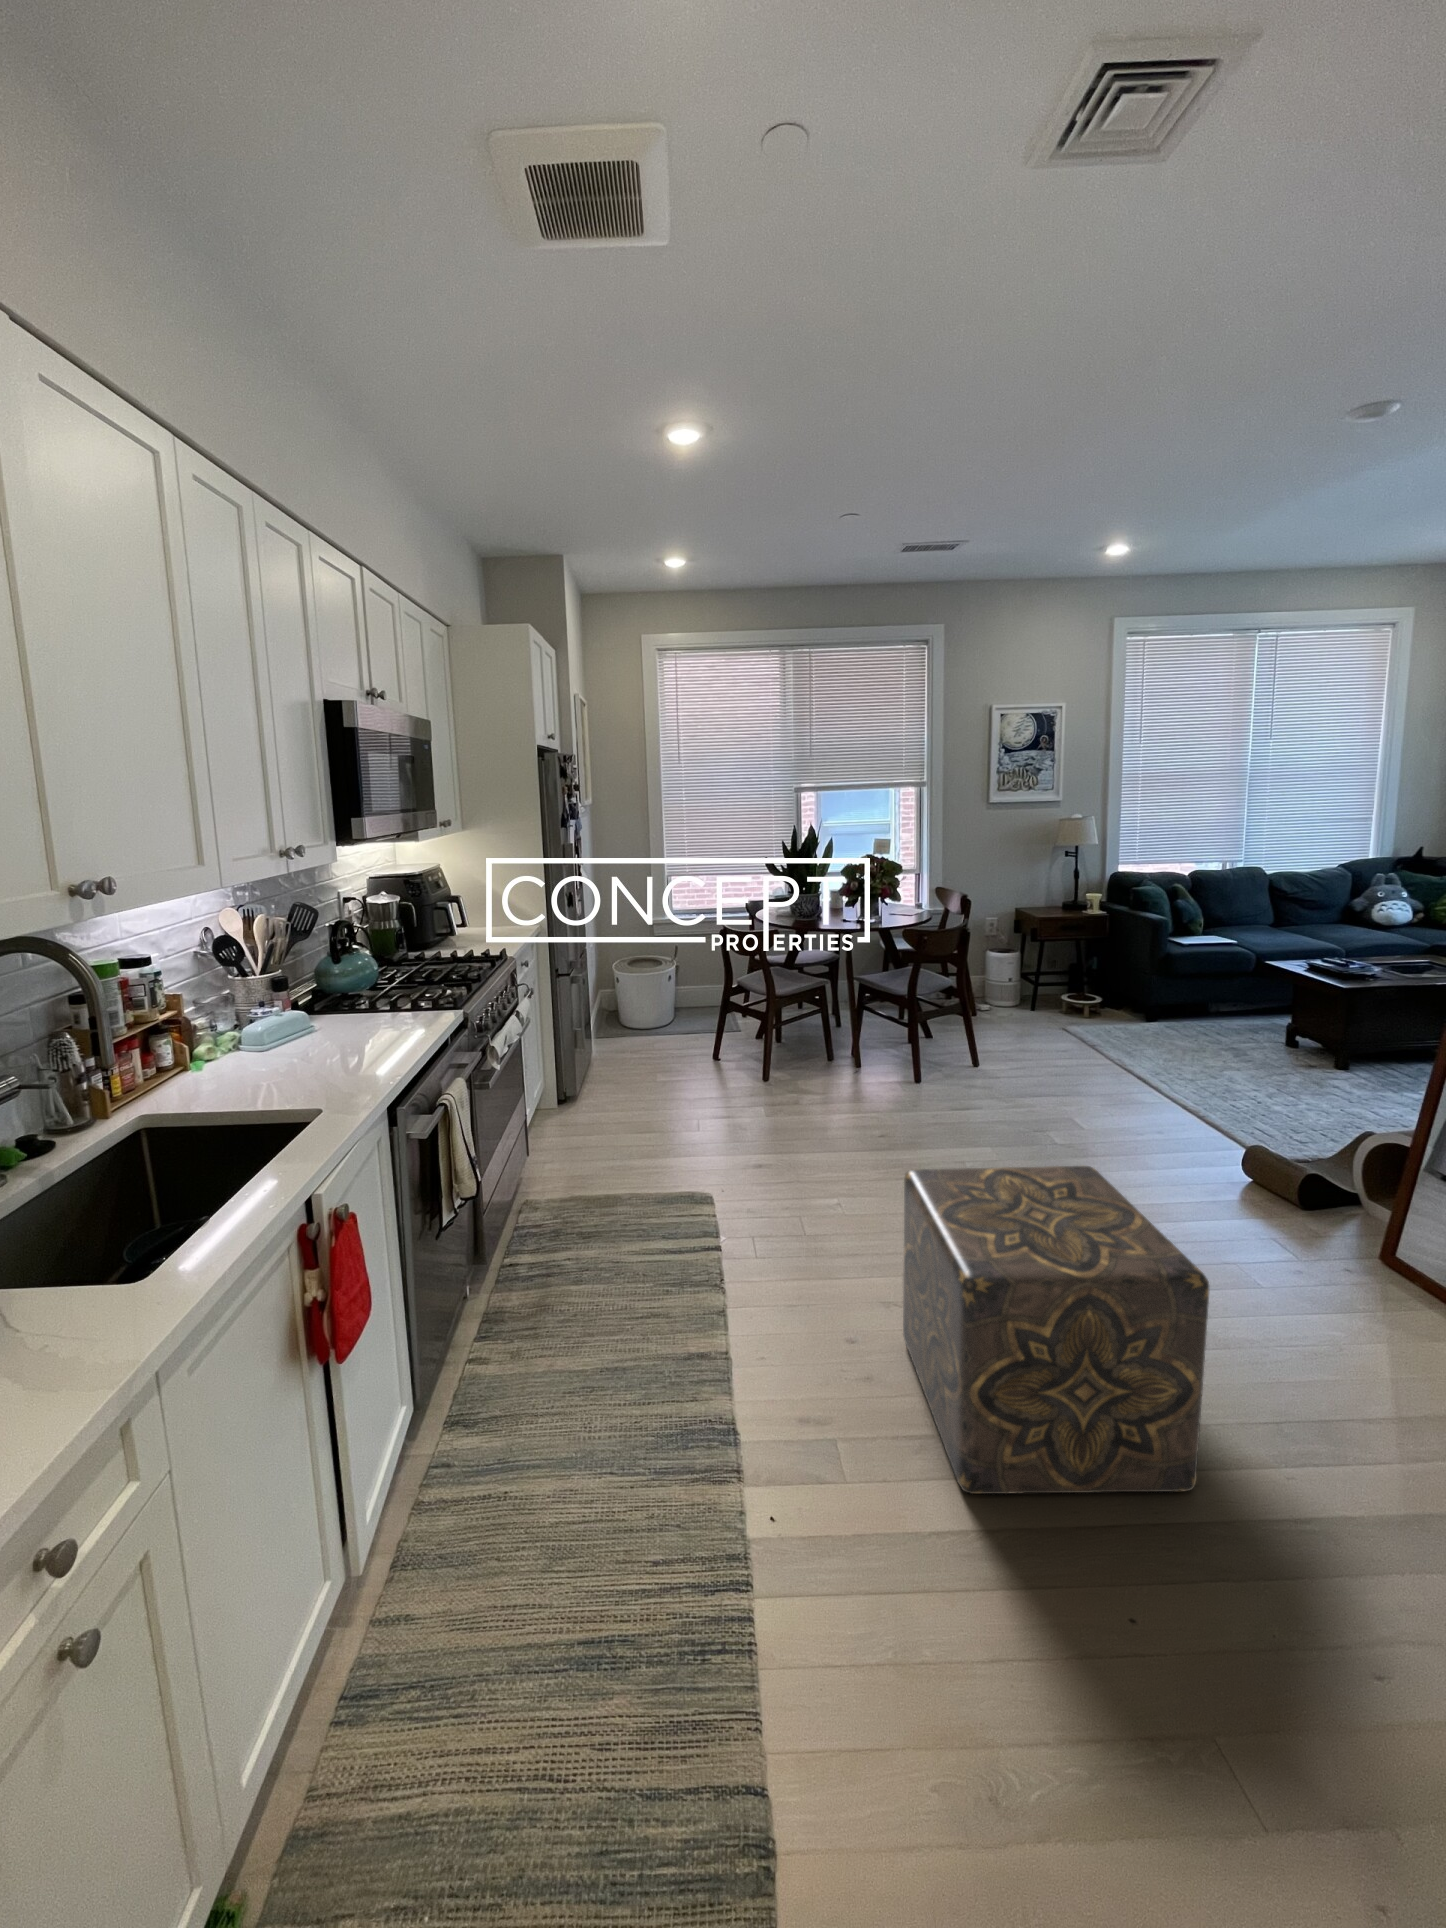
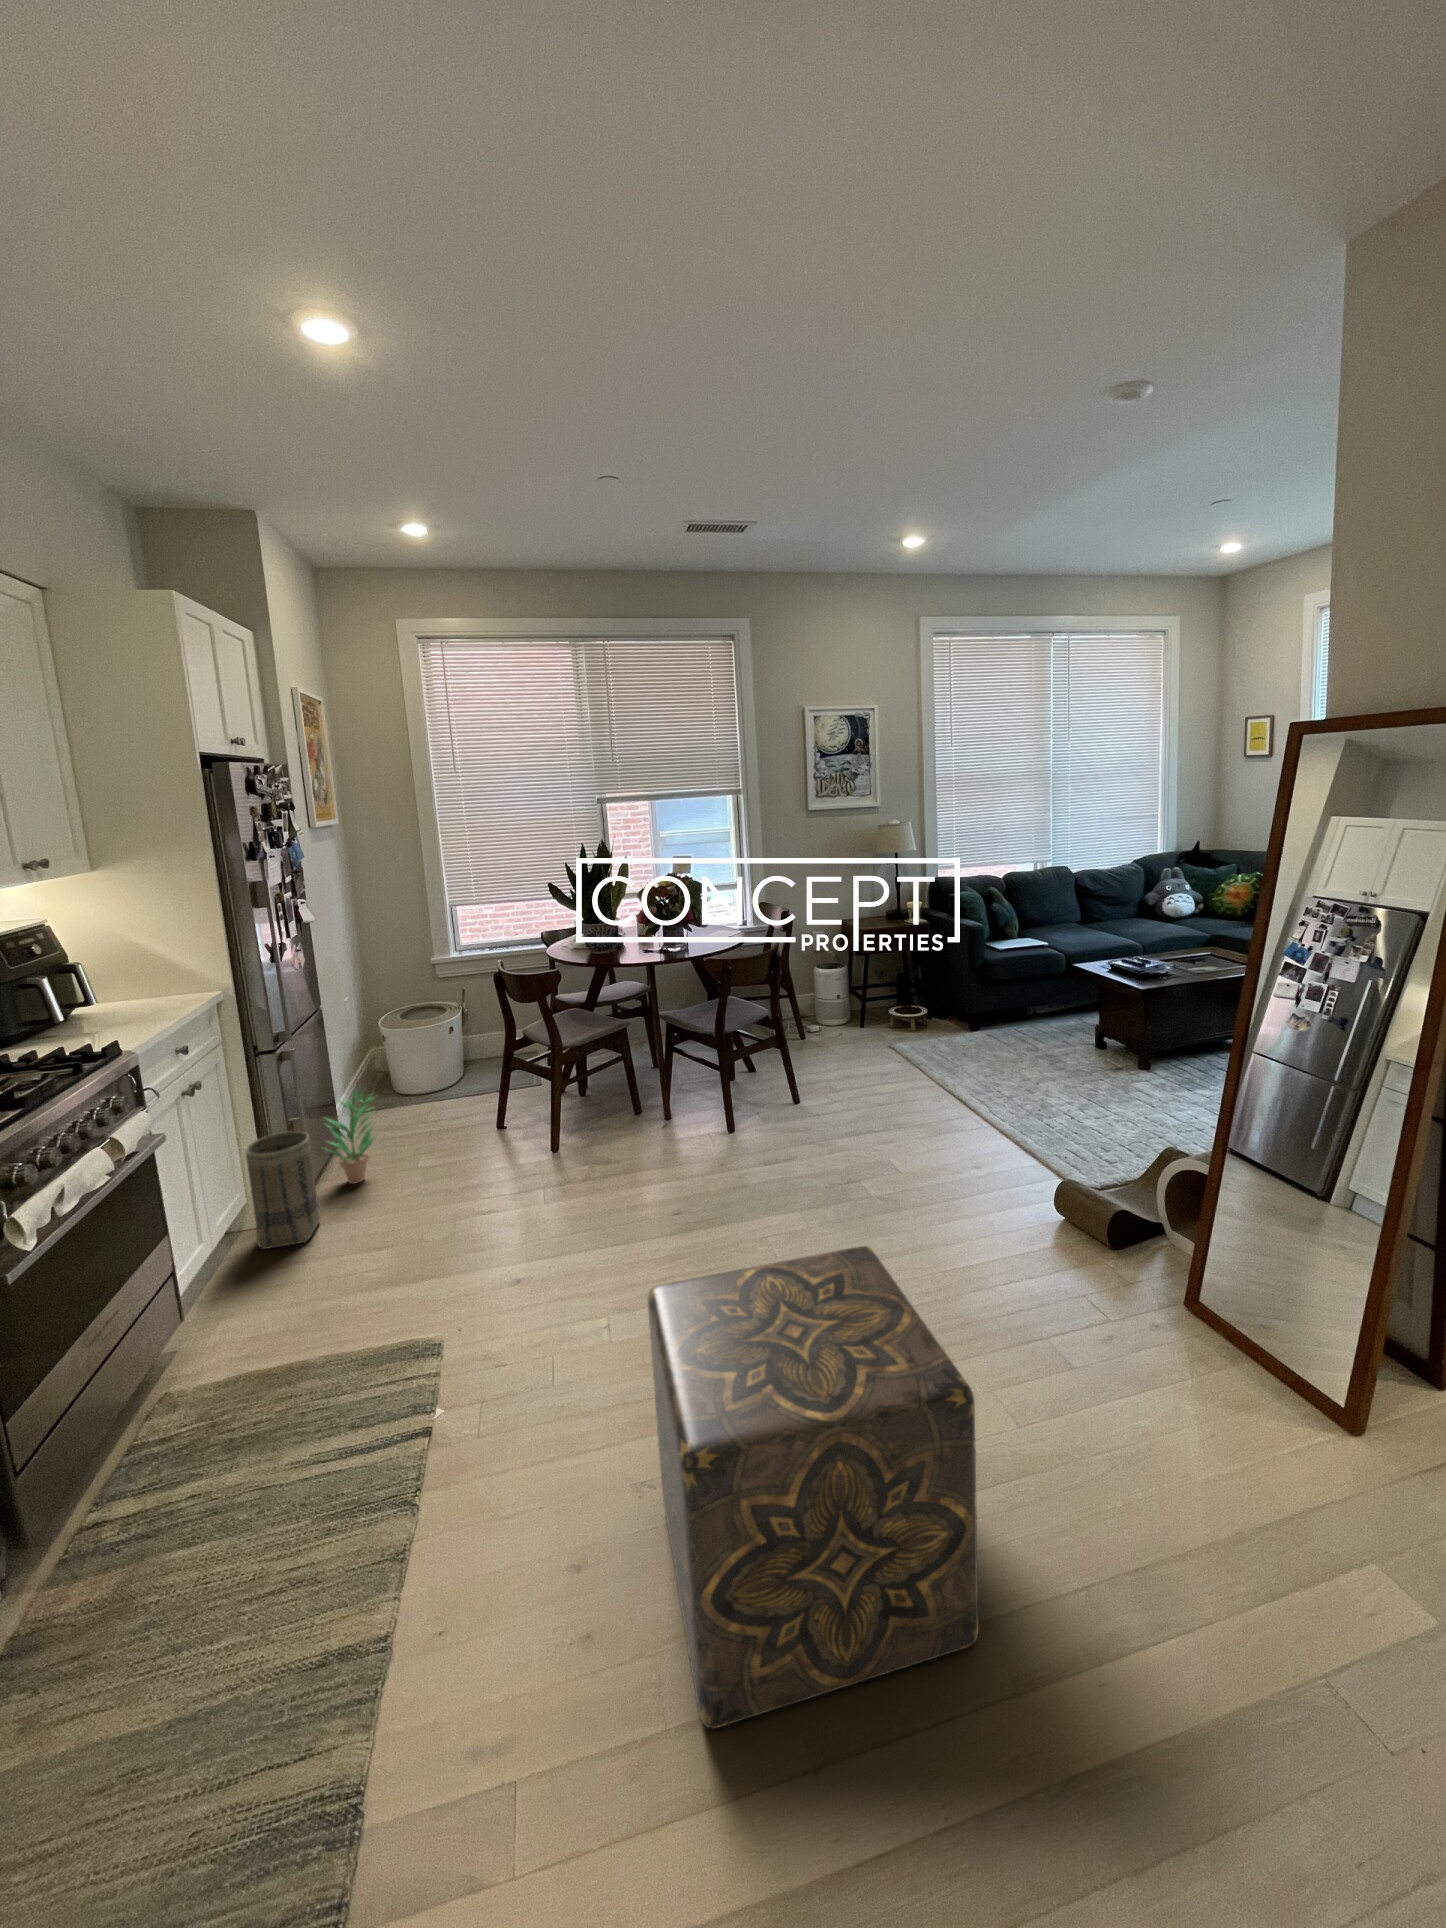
potted plant: none [590,1009,632,1087] -> present [326,1089,377,1184]
basket: none [549,1038,594,1124] -> present [245,1131,321,1249]

